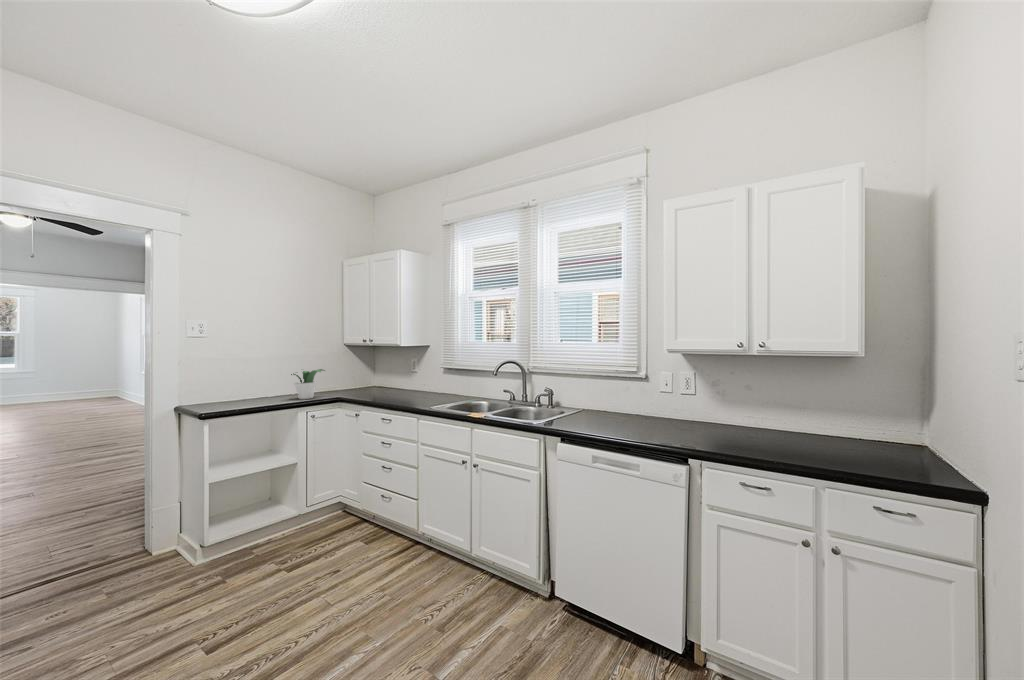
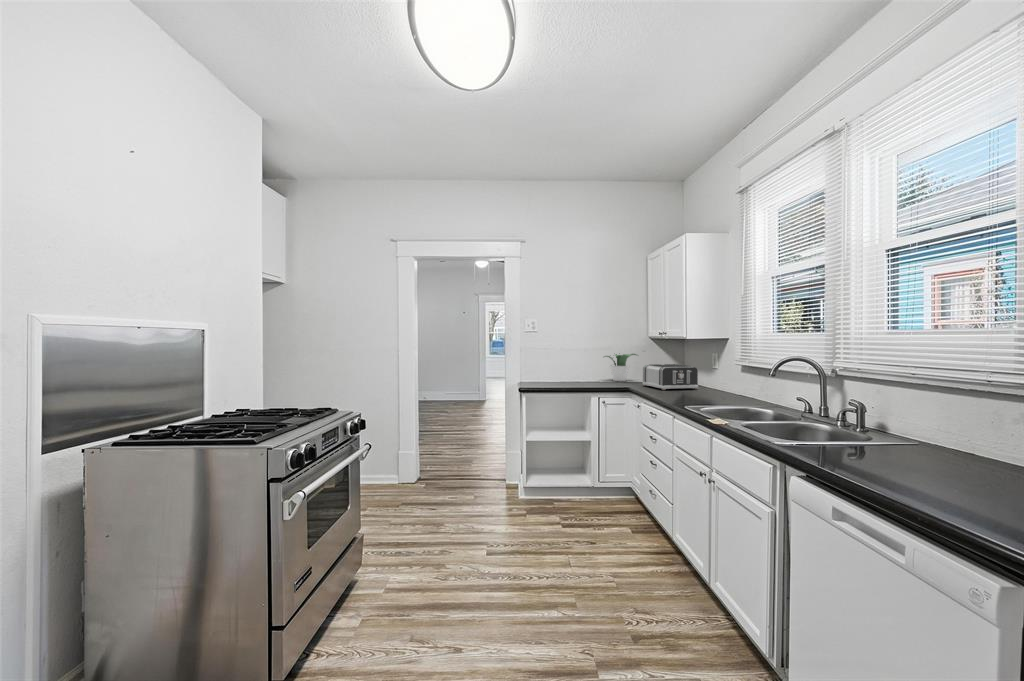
toaster: none [341,376,395,401] -> present [642,364,698,390]

